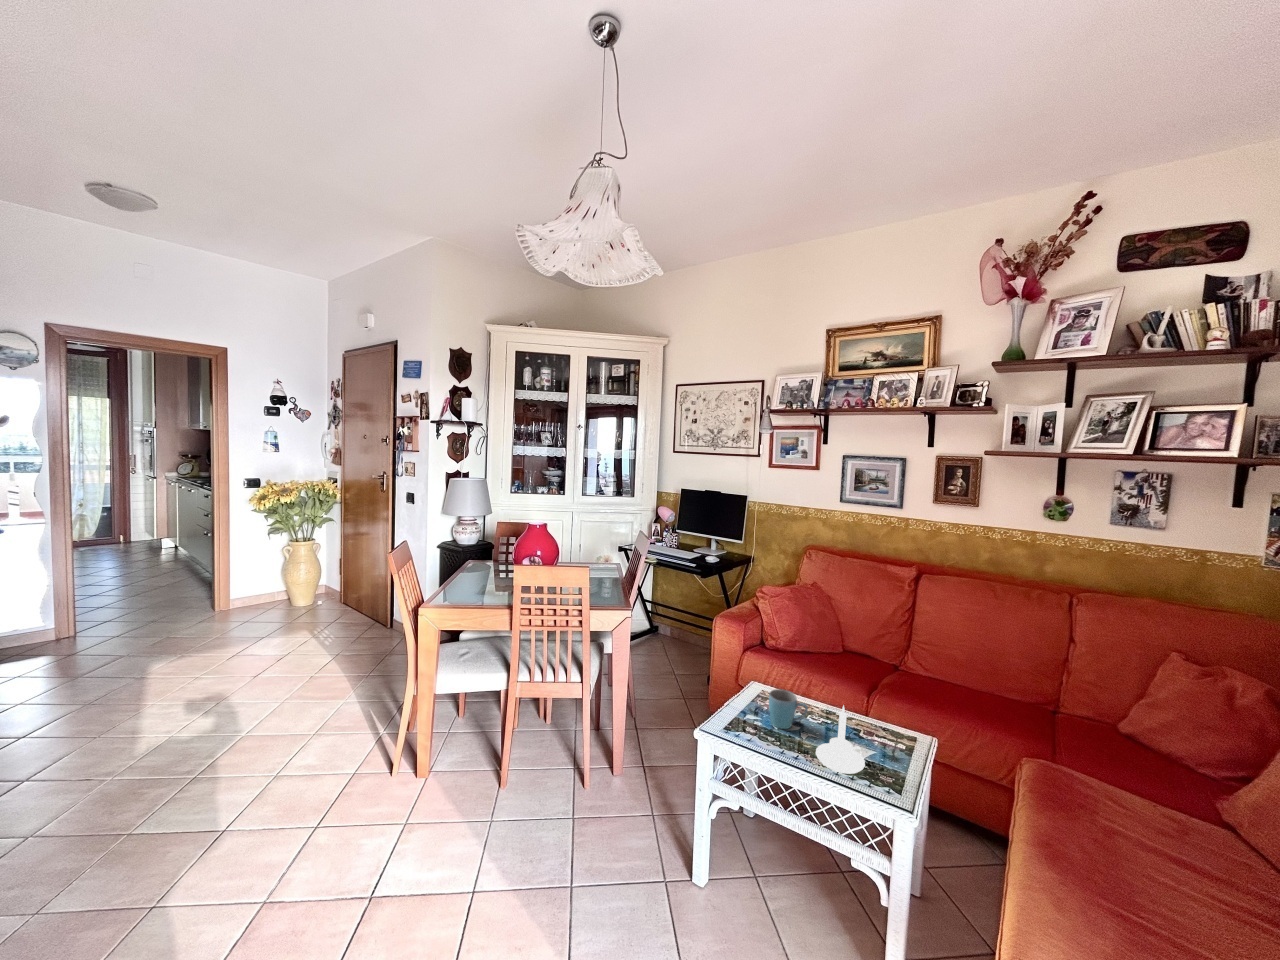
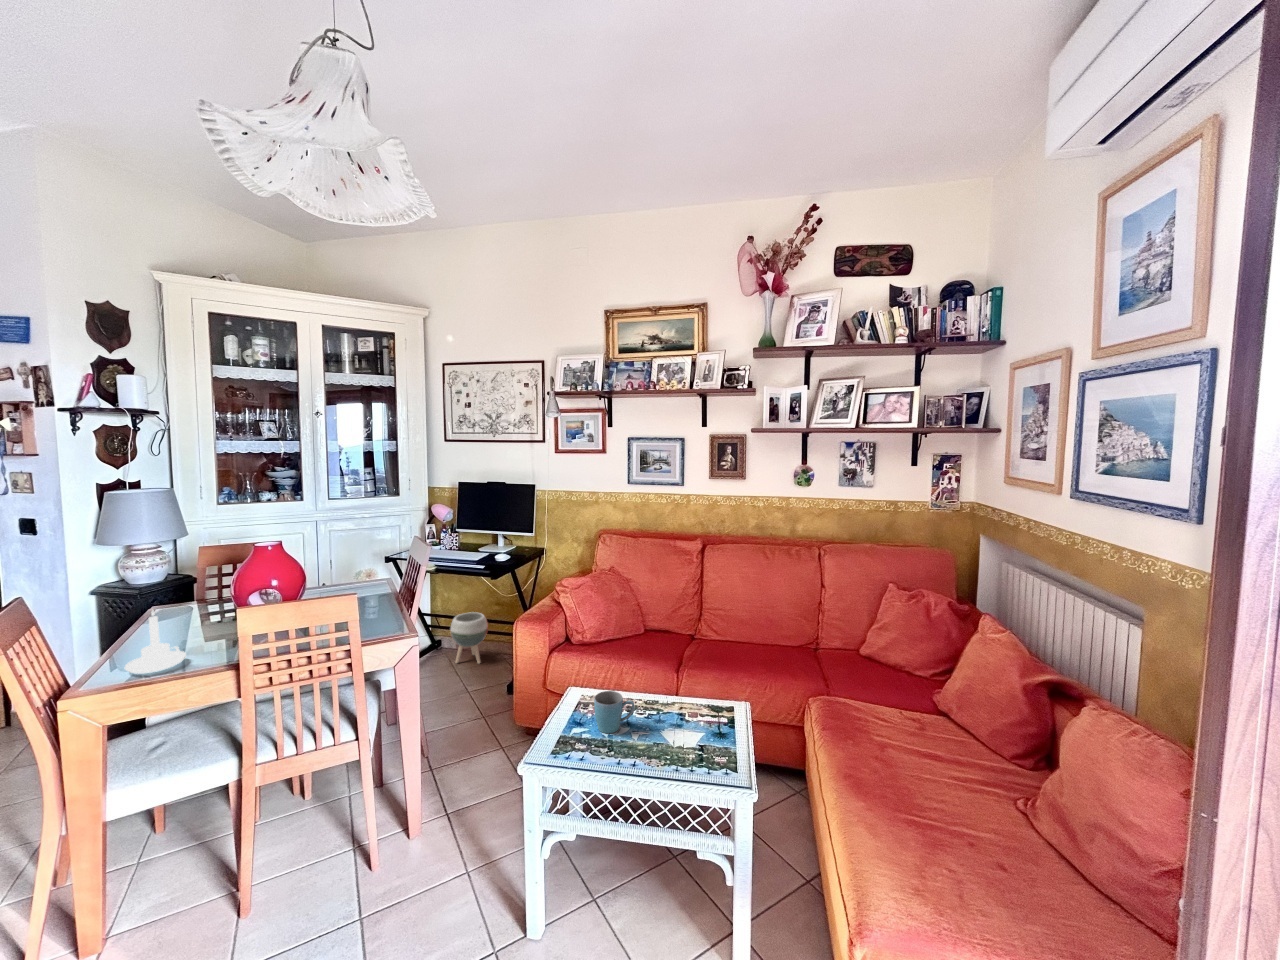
planter: none [666,605,697,652] -> present [450,612,488,664]
candle holder: present [816,705,865,774] -> present [125,610,186,674]

